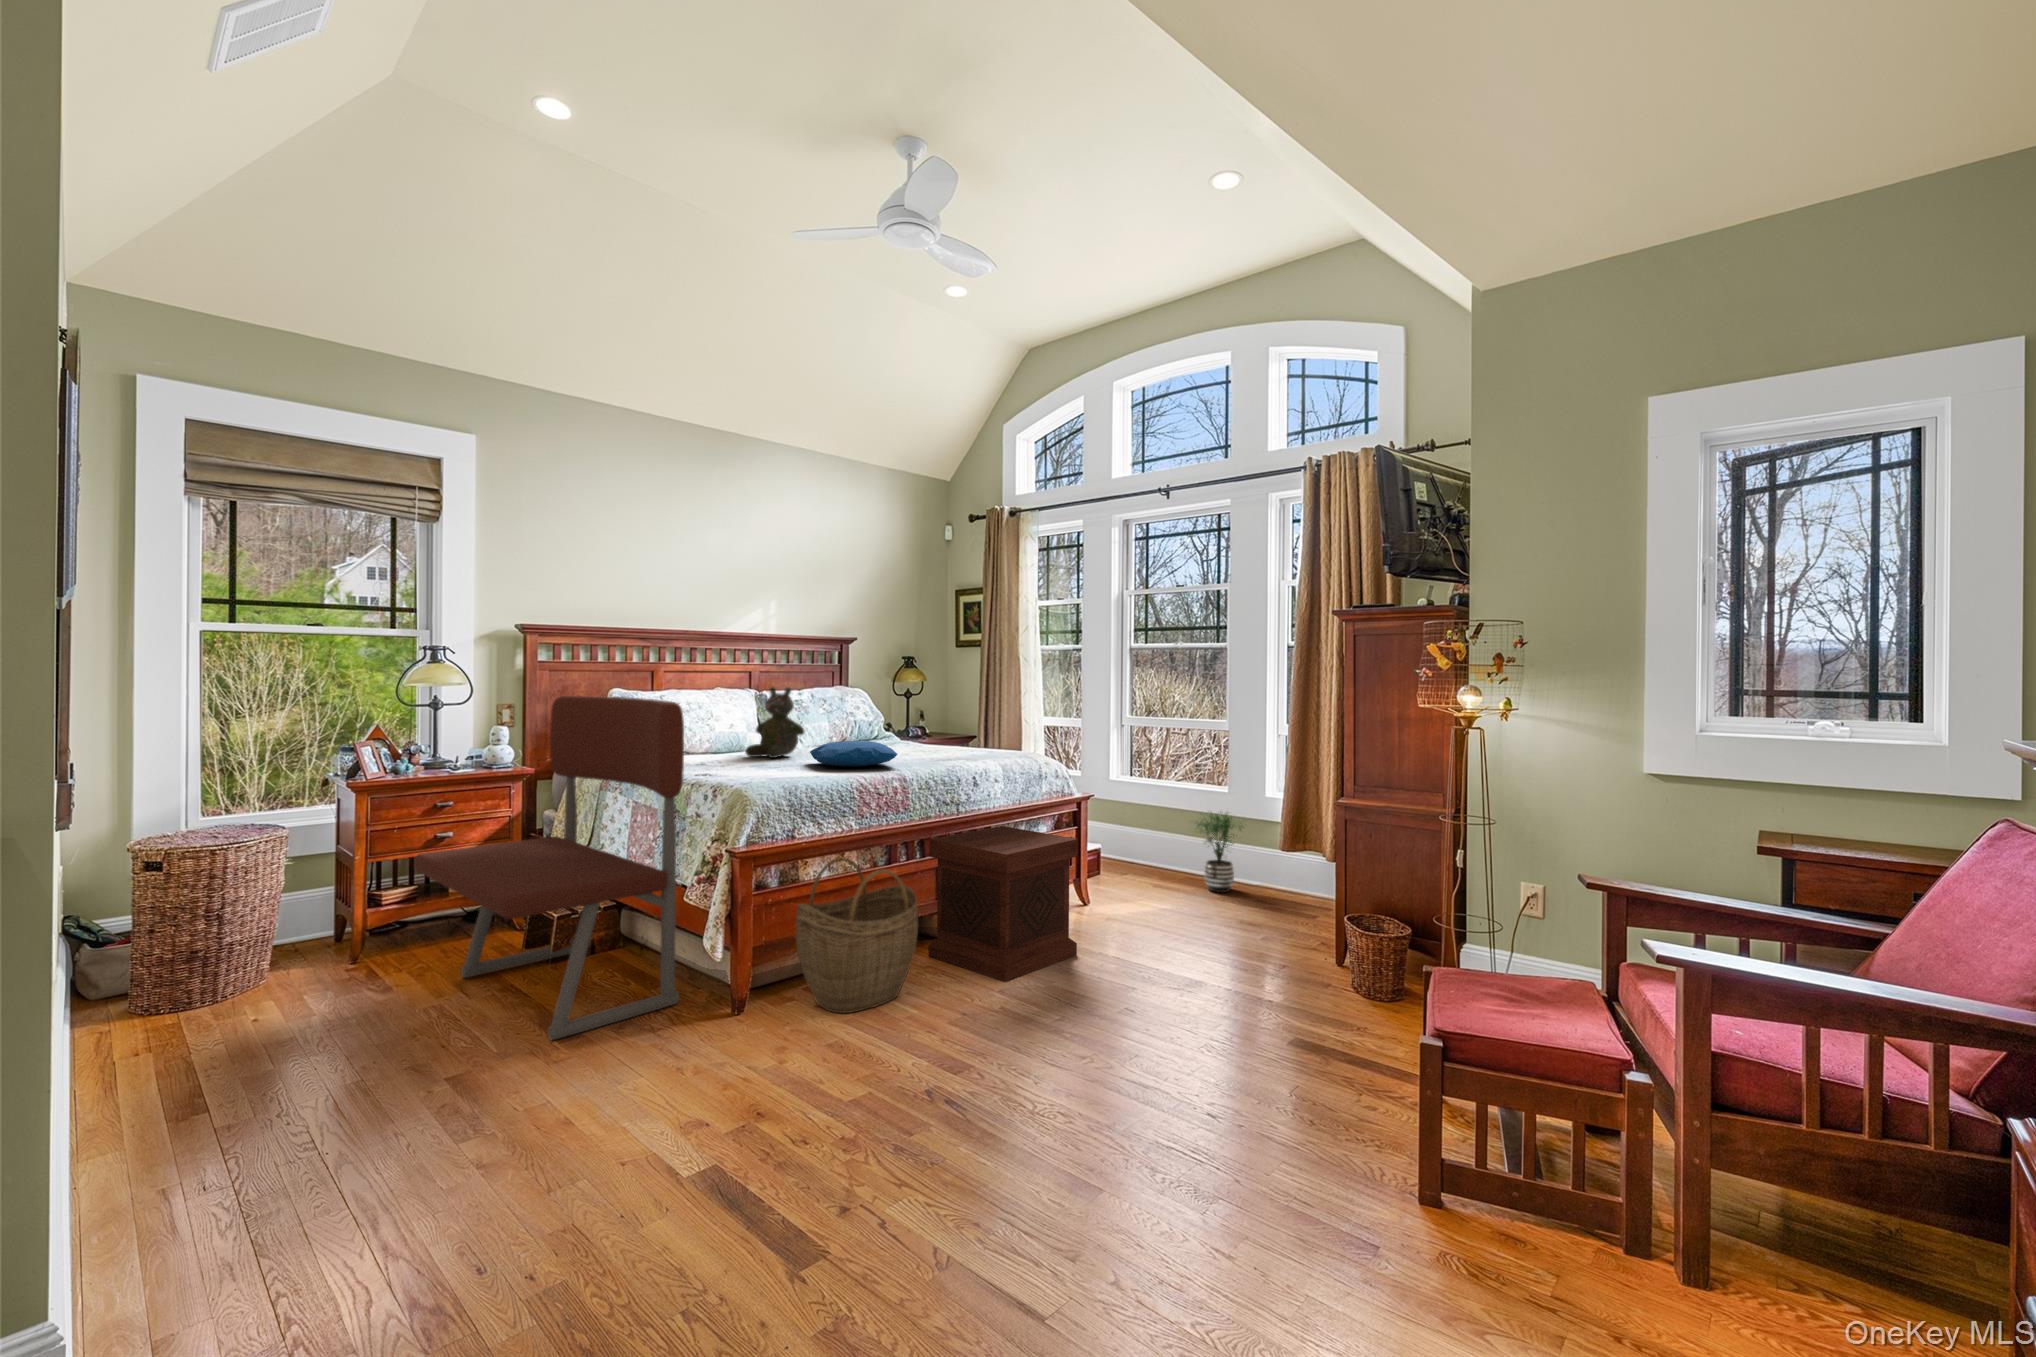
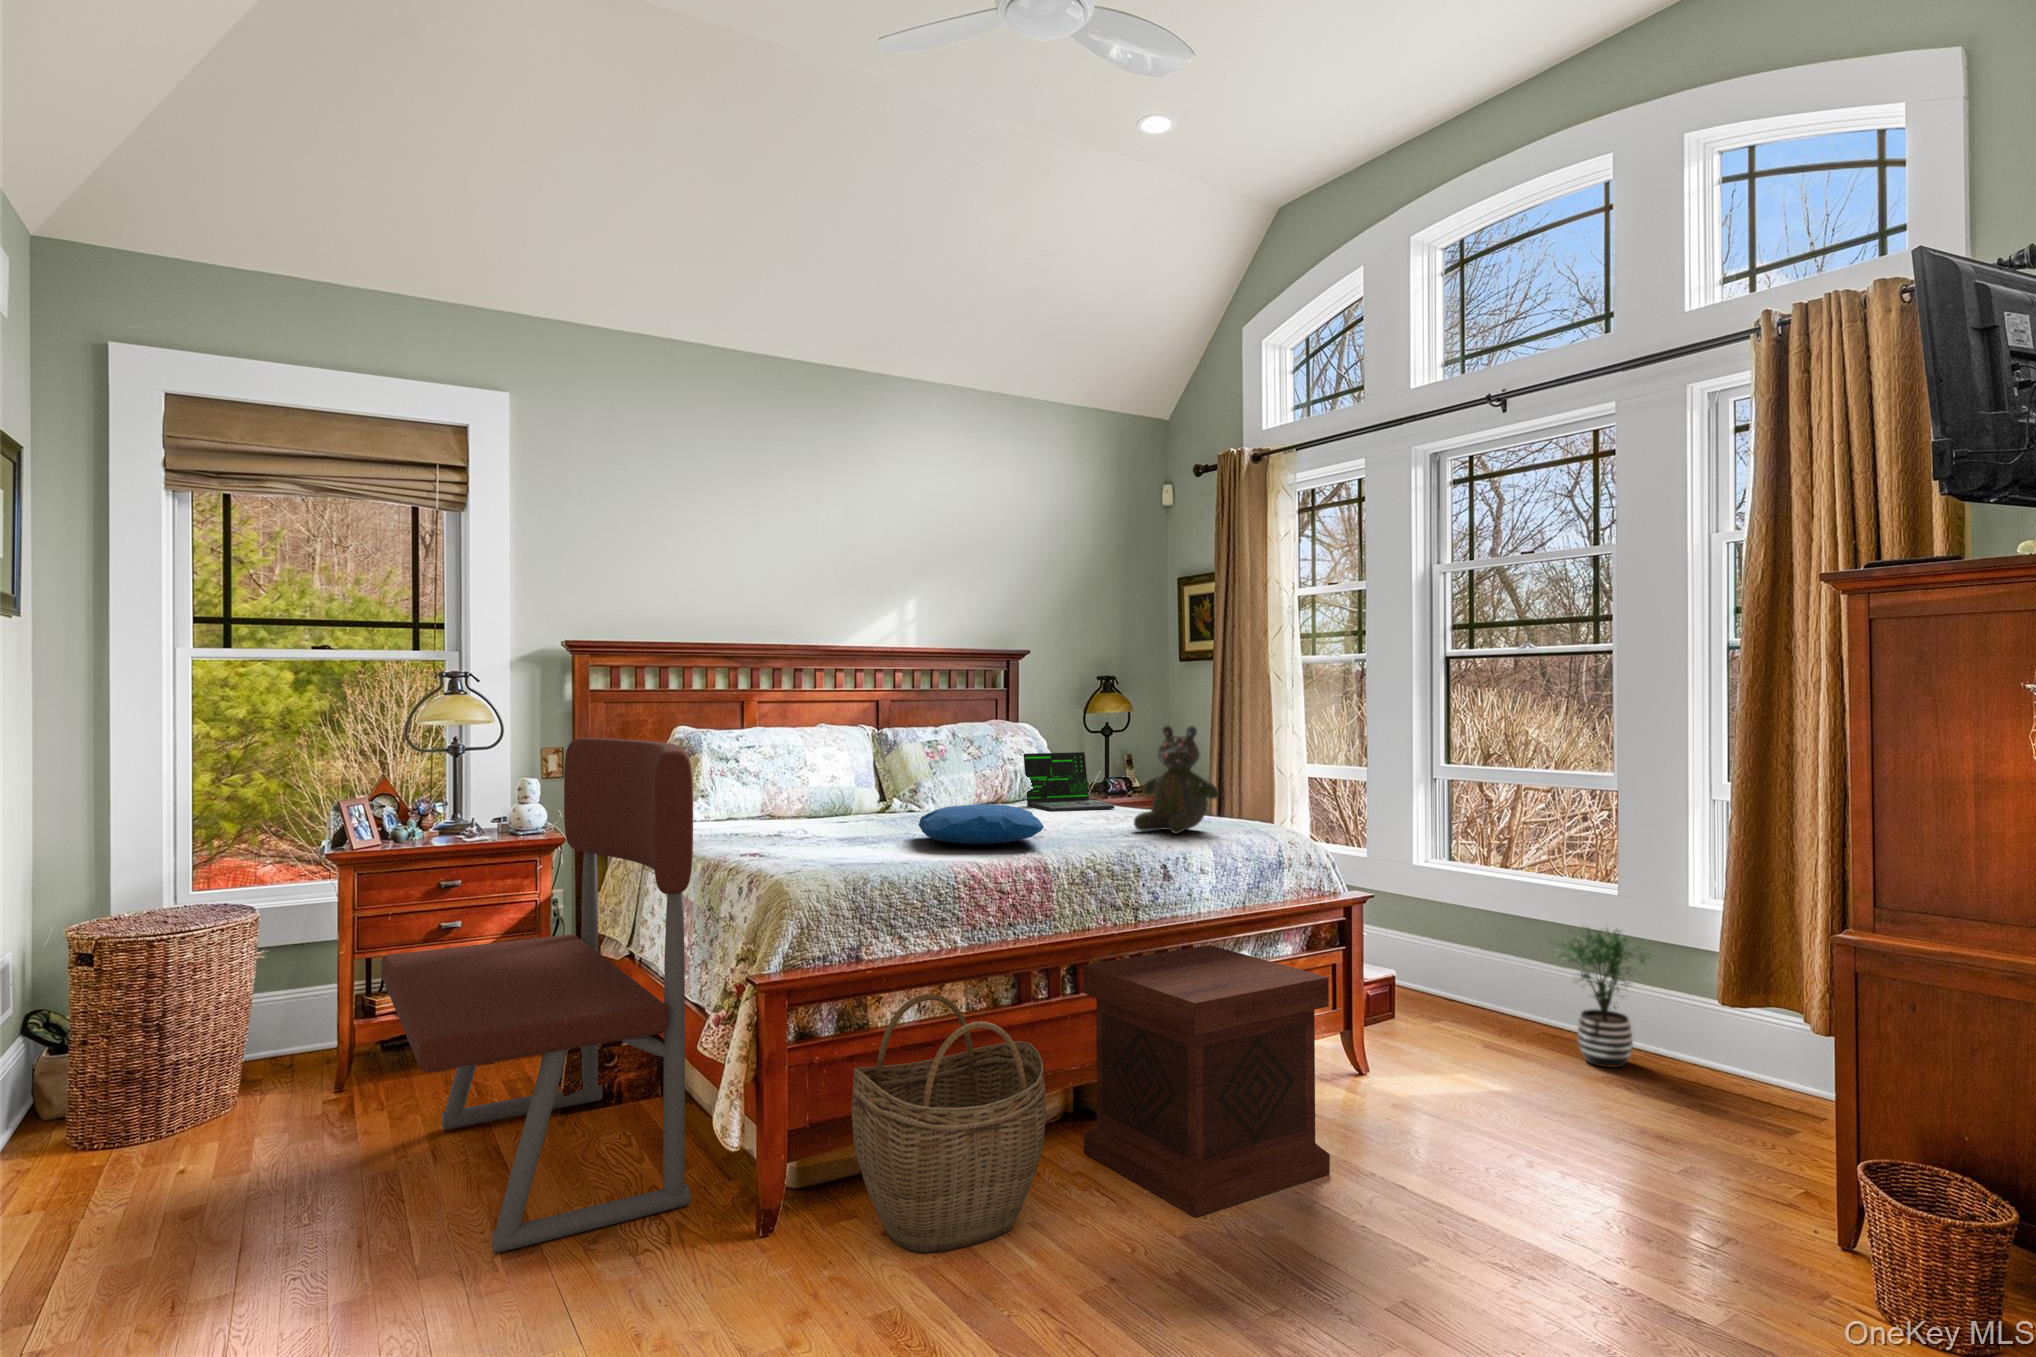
teddy bear: present [745,687,804,758] -> present [1134,726,1219,834]
laptop: none [860,709,924,748] -> present [1023,752,1115,811]

